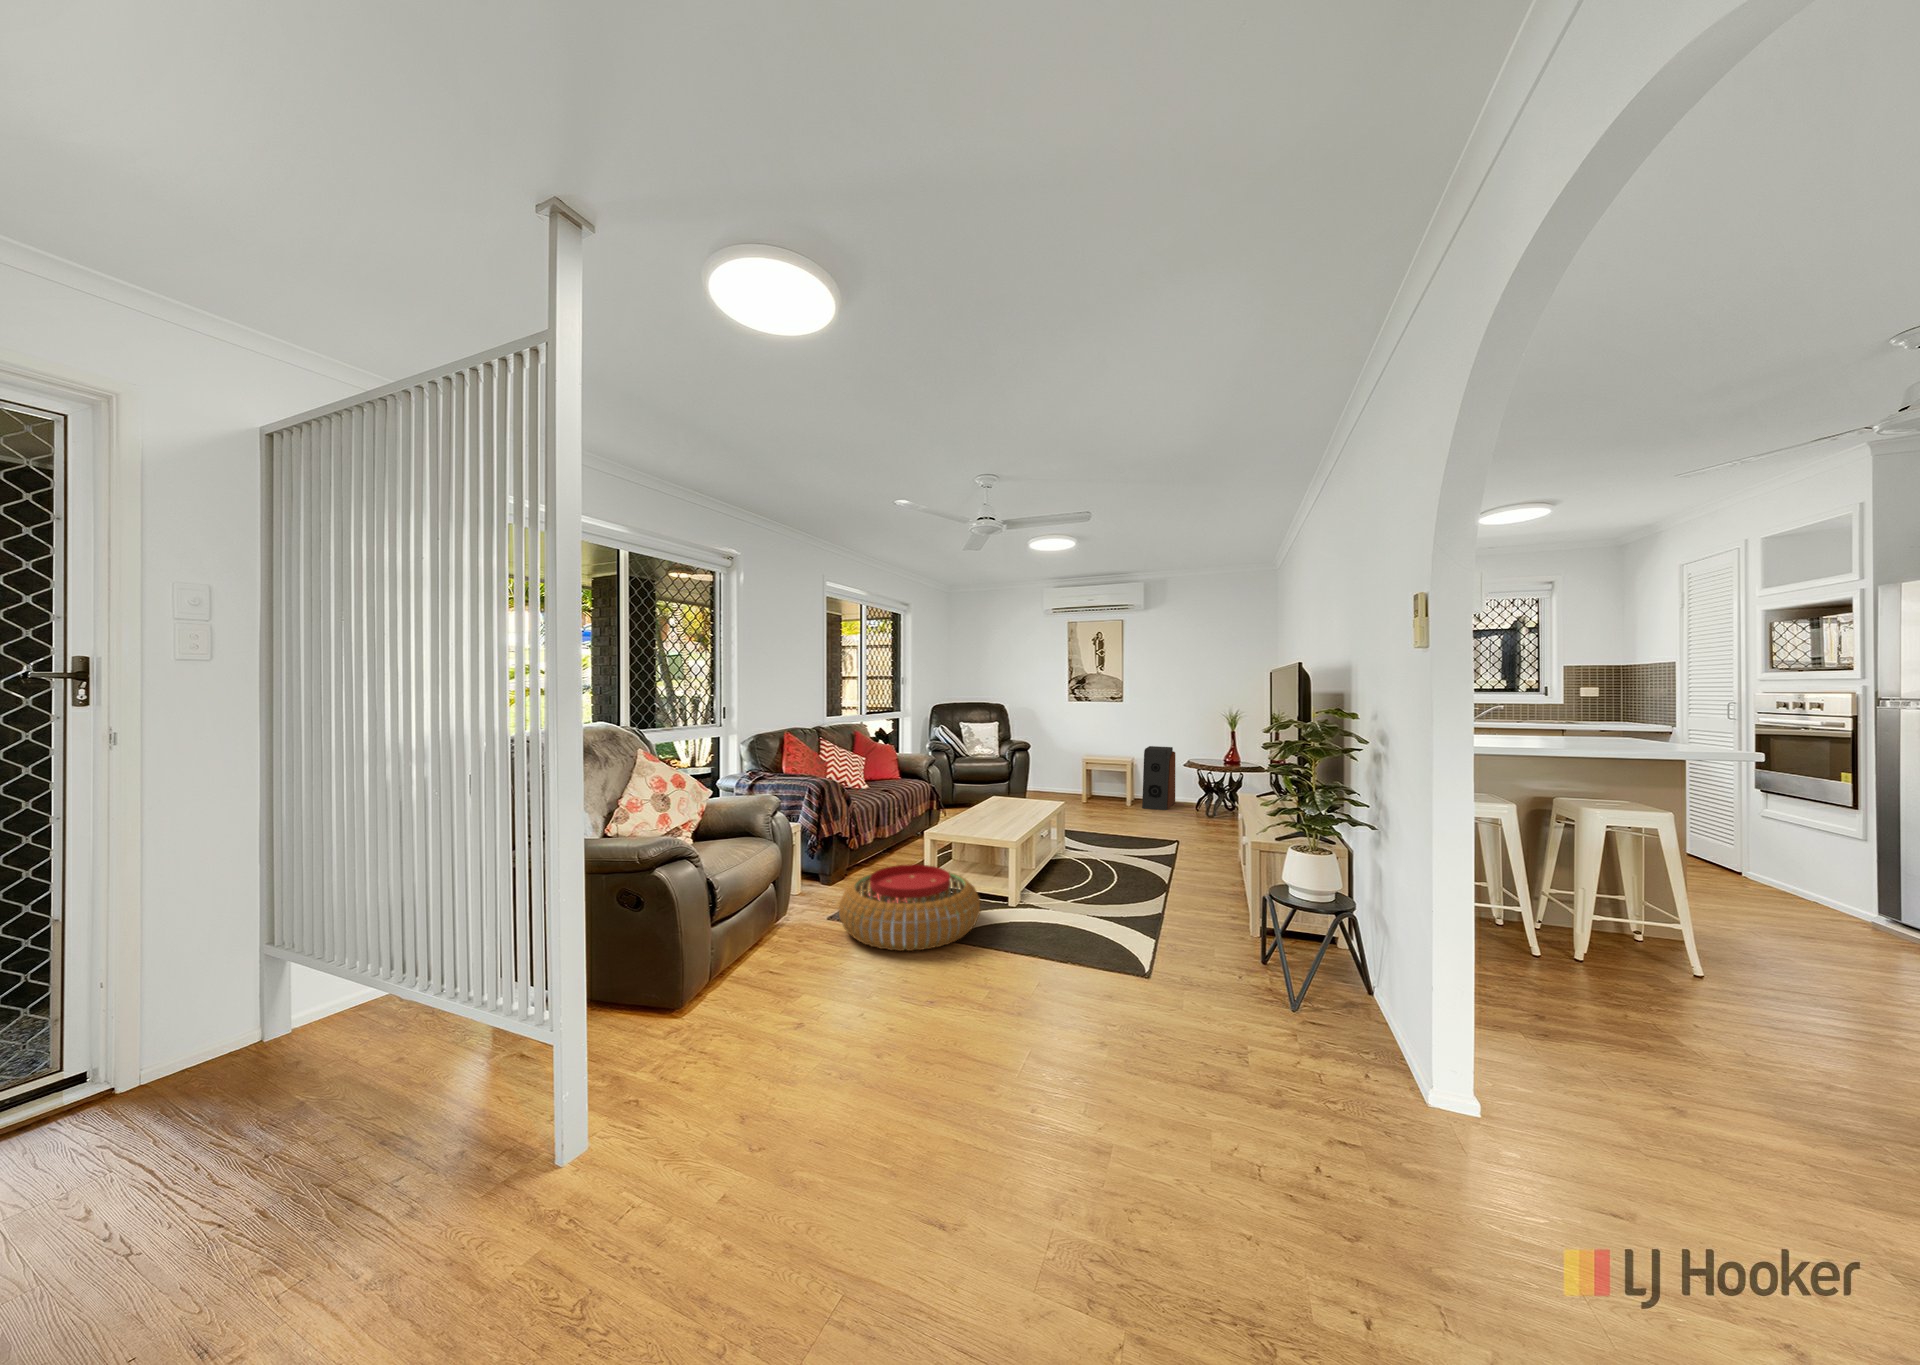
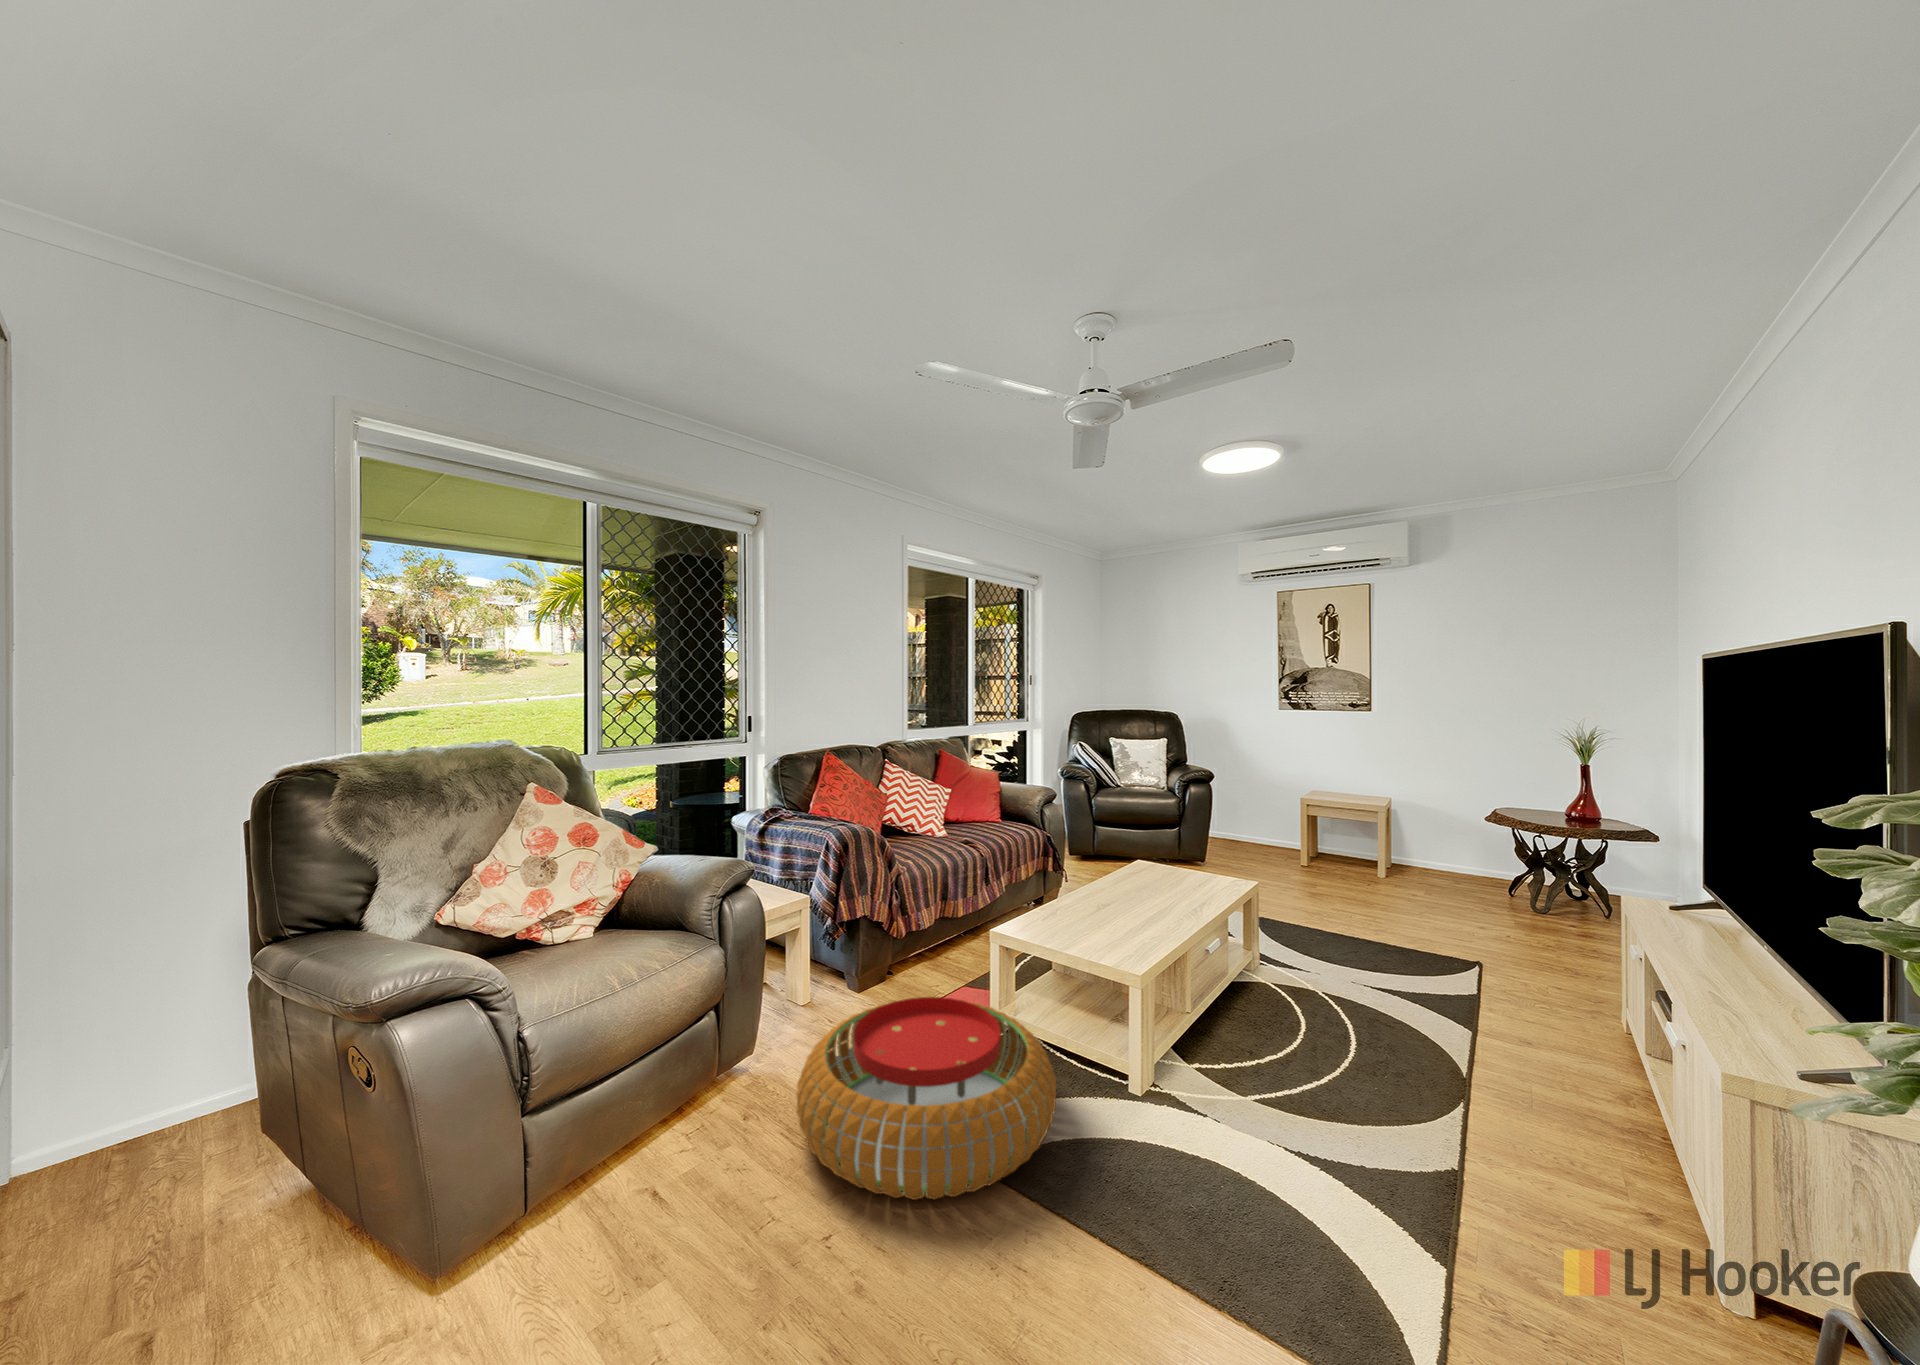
speaker: present [1142,746,1175,810] -> none [1406,782,1467,890]

